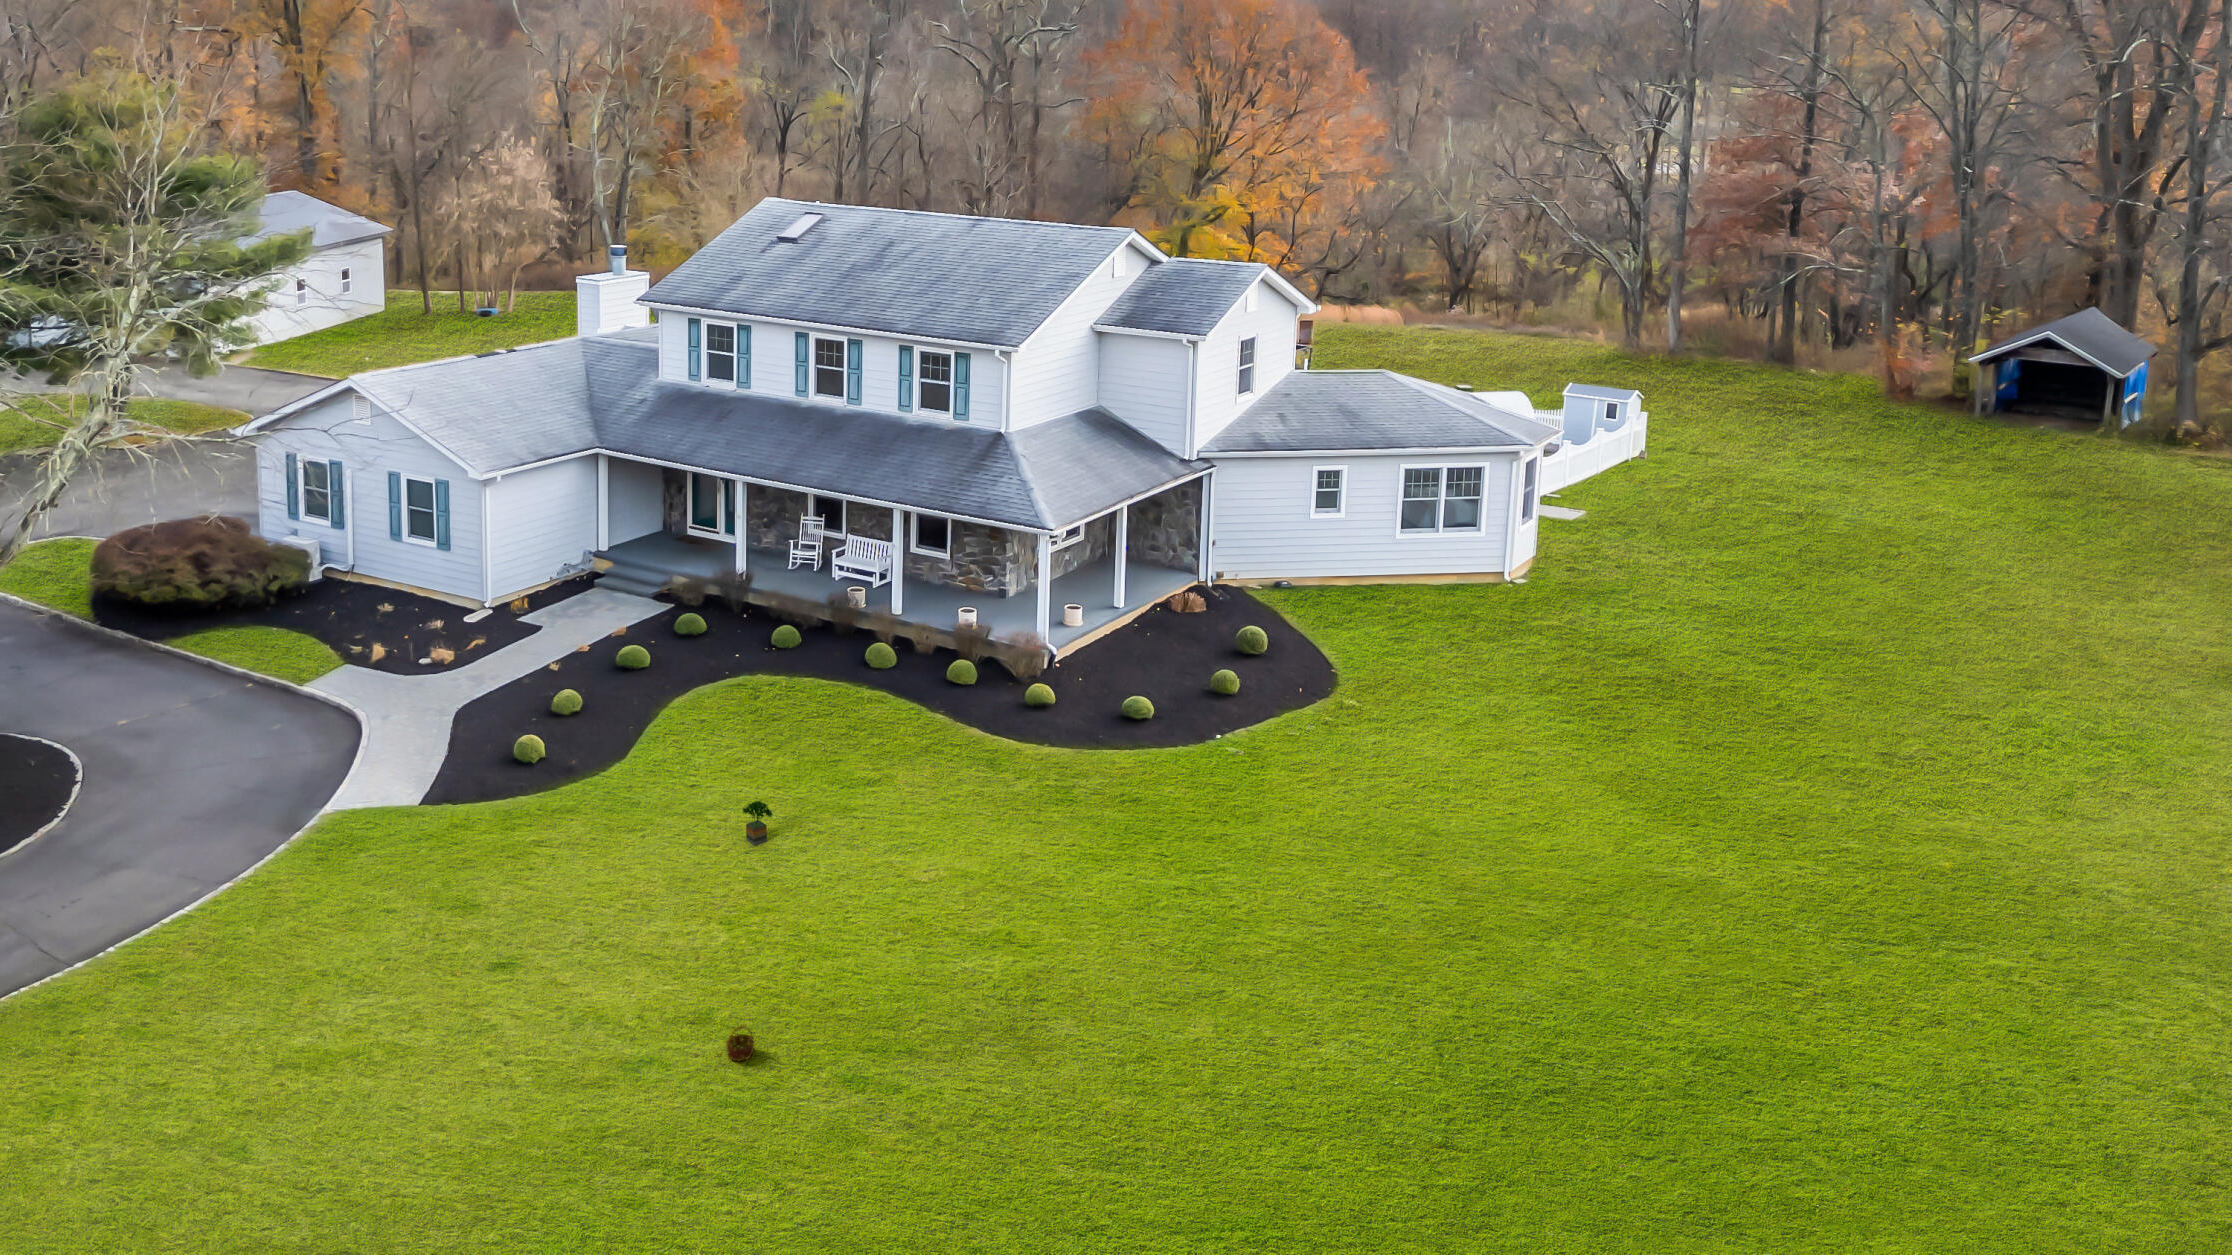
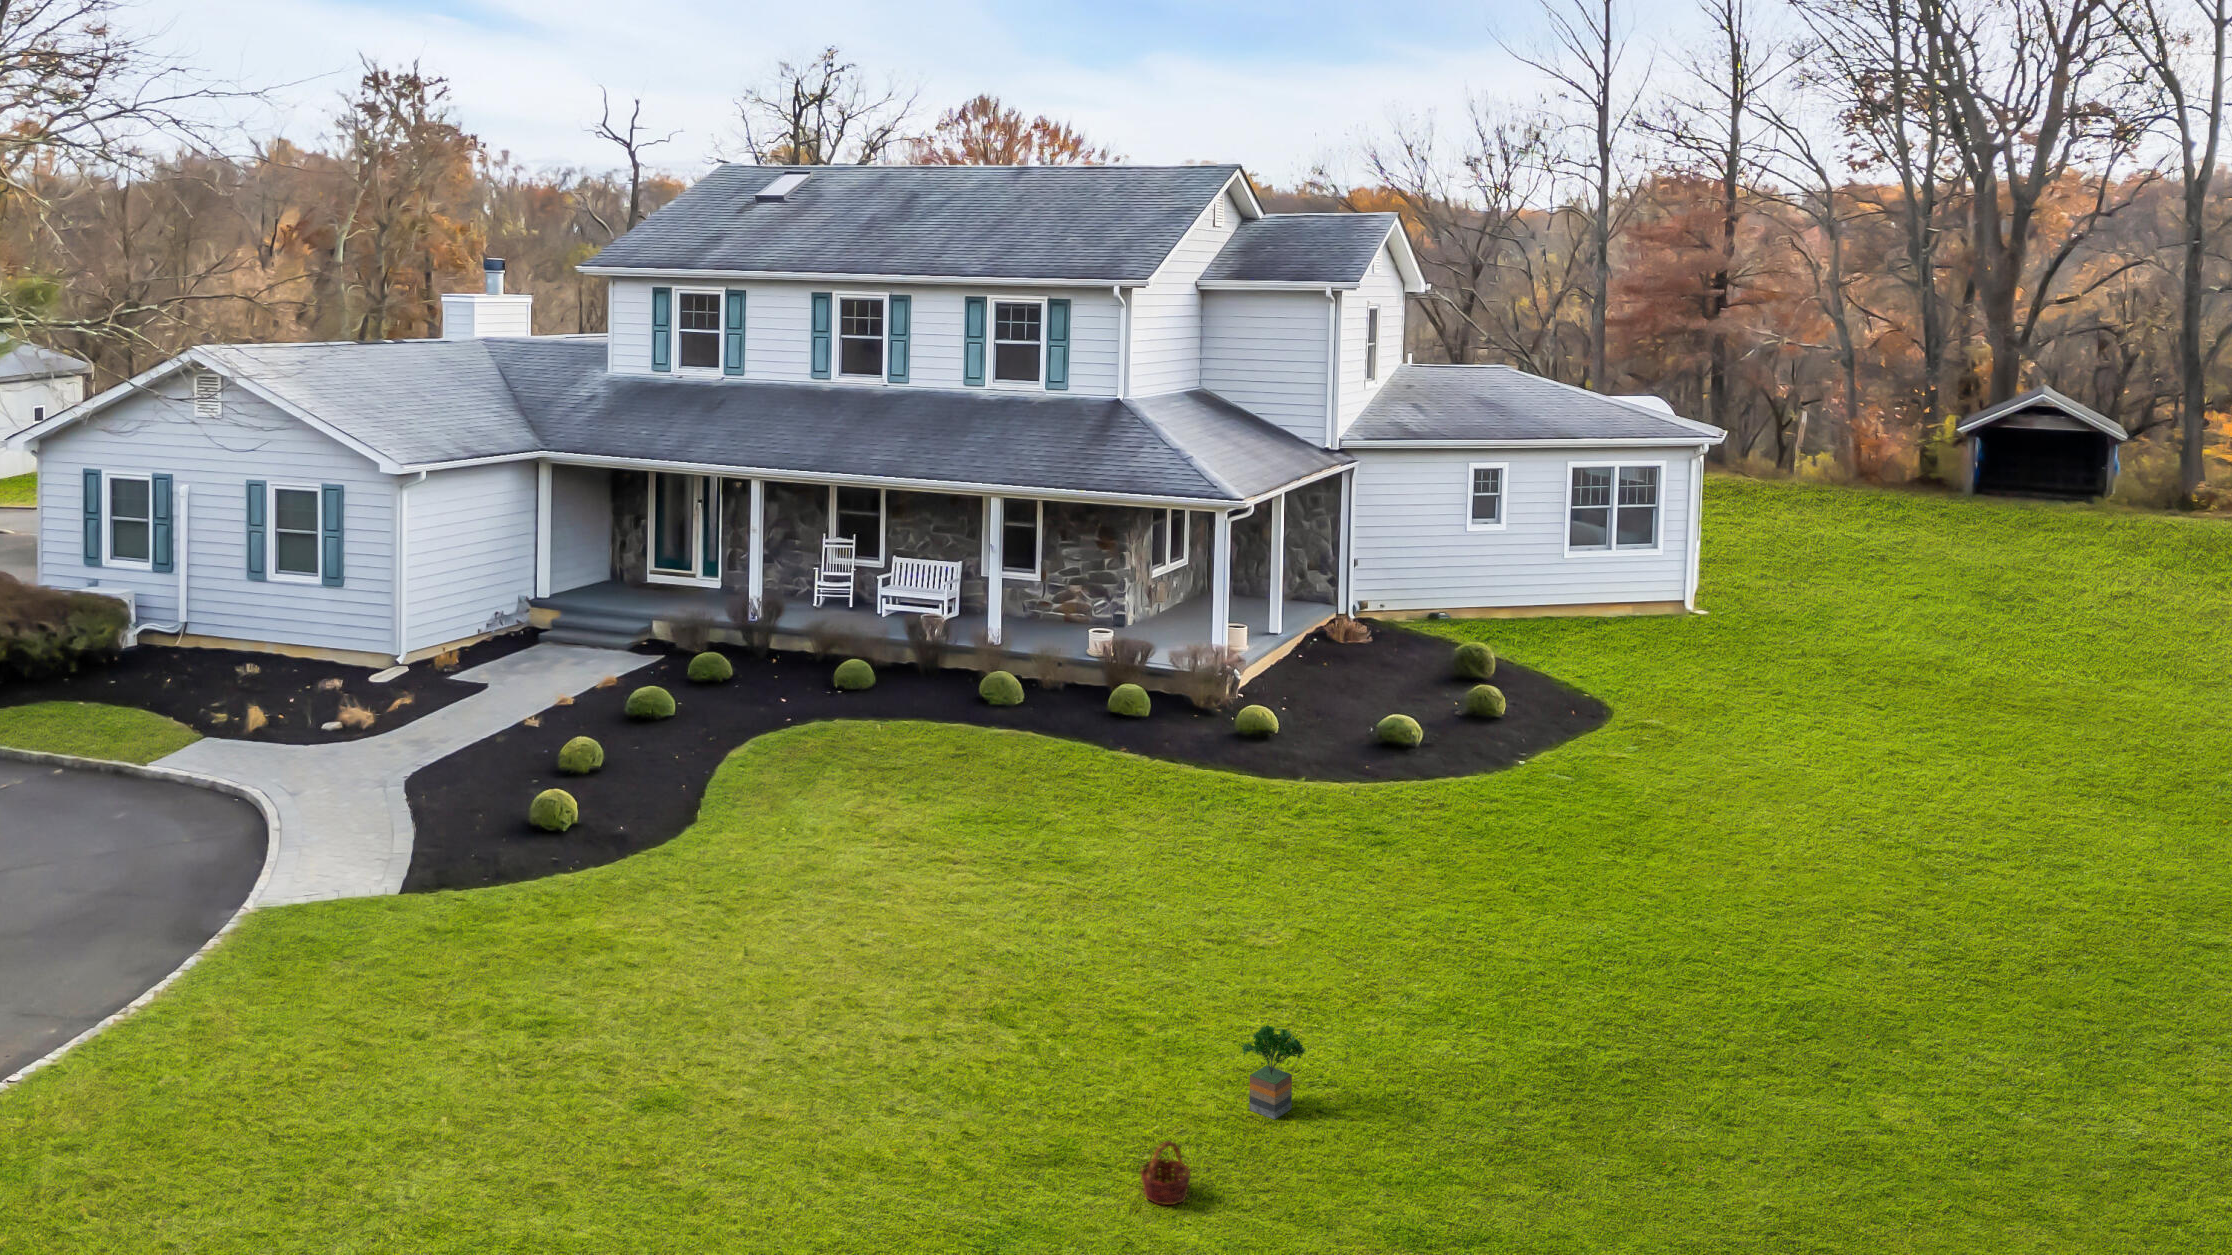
potted tree: present [743,801,772,846] -> present [1242,1025,1305,1120]

